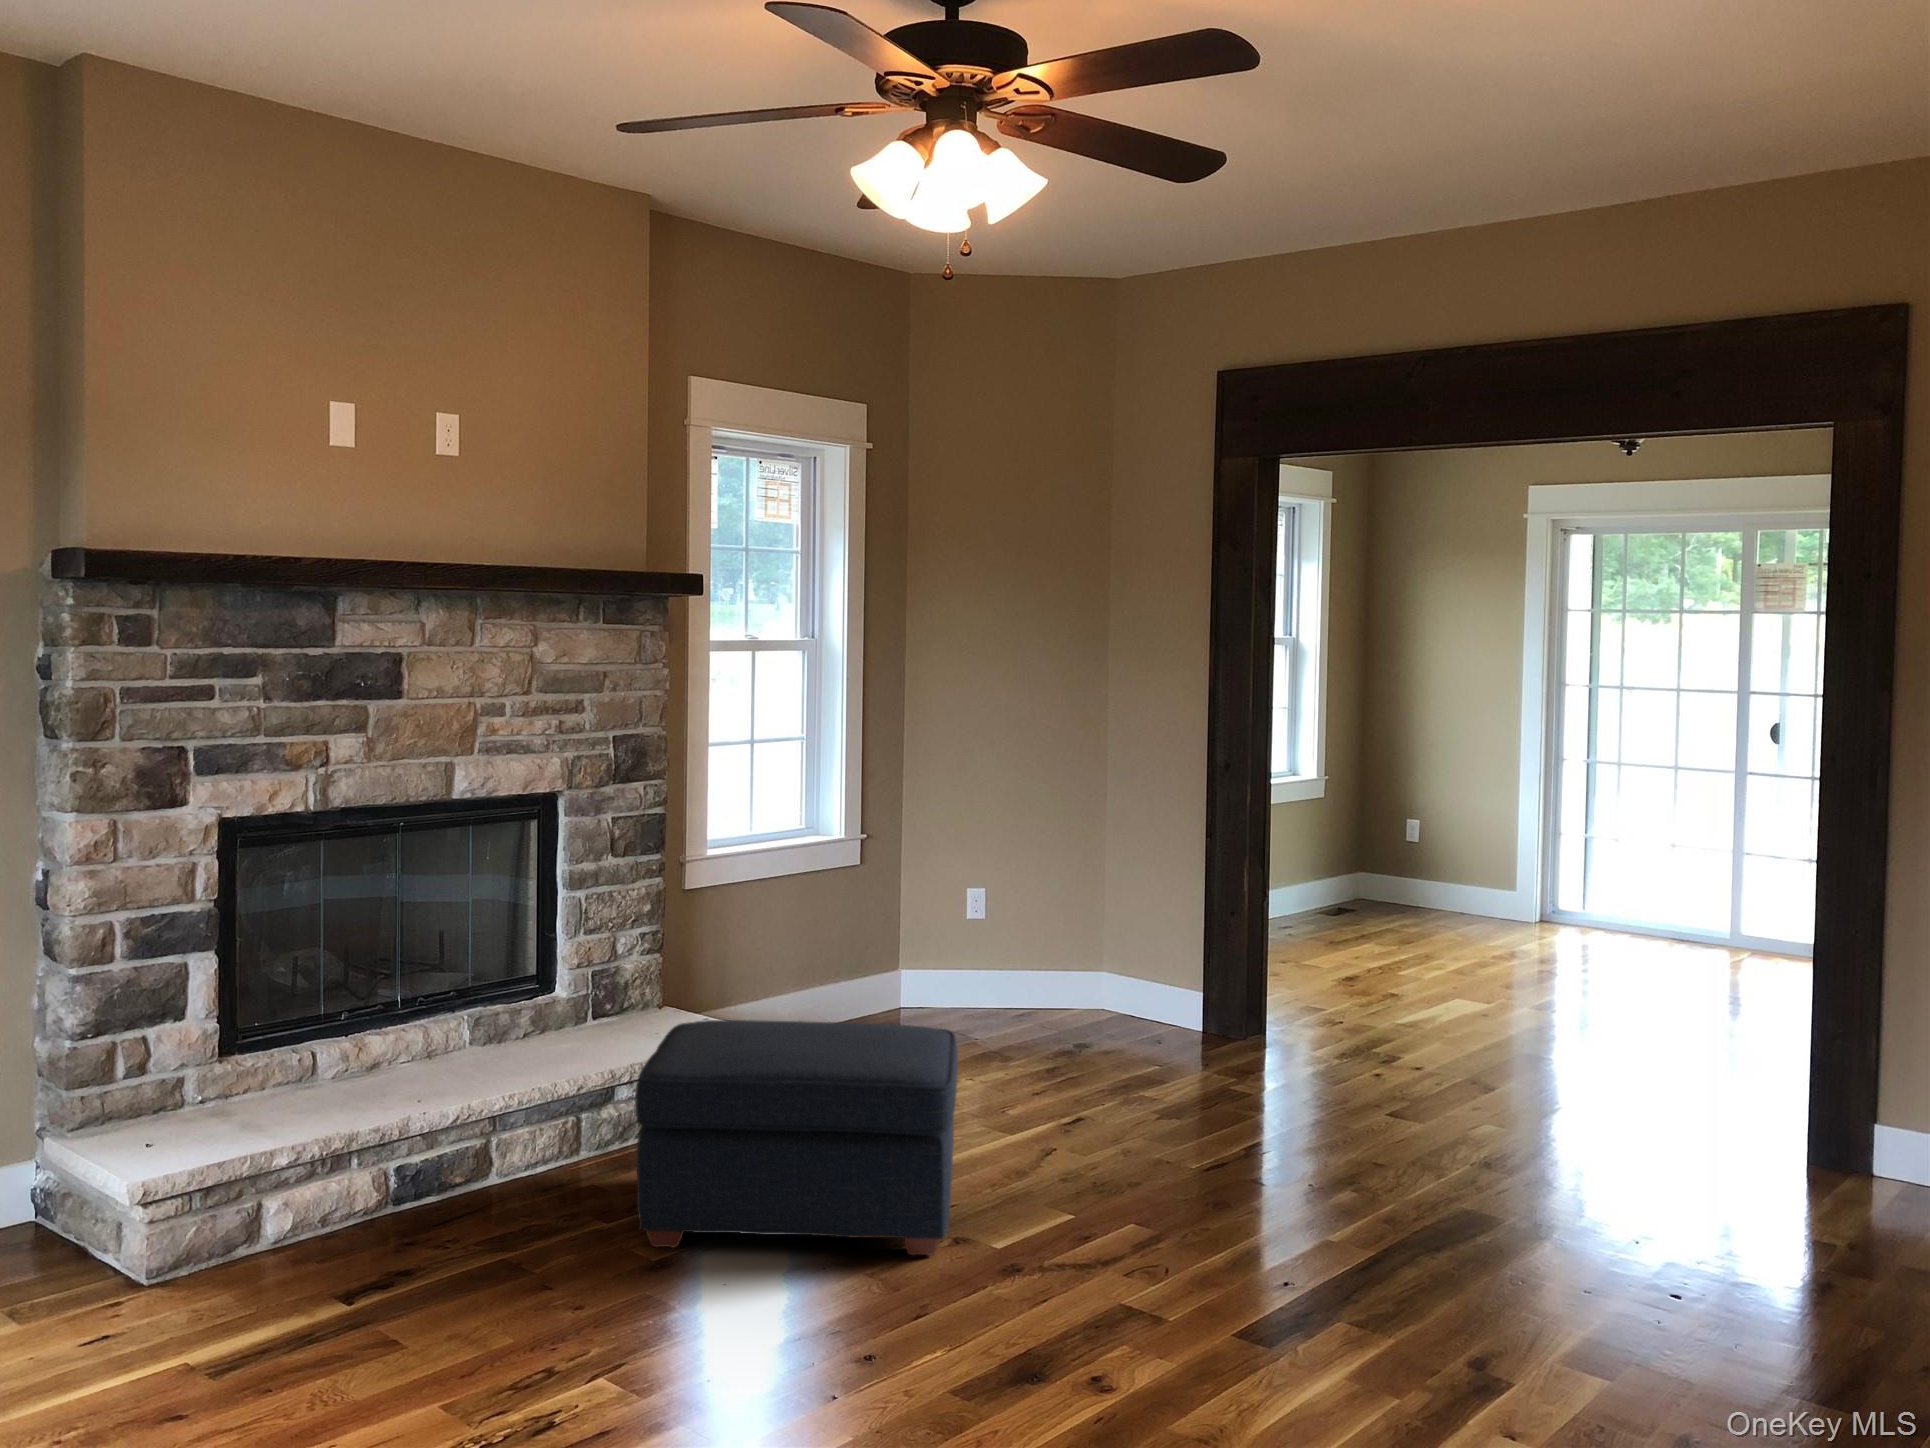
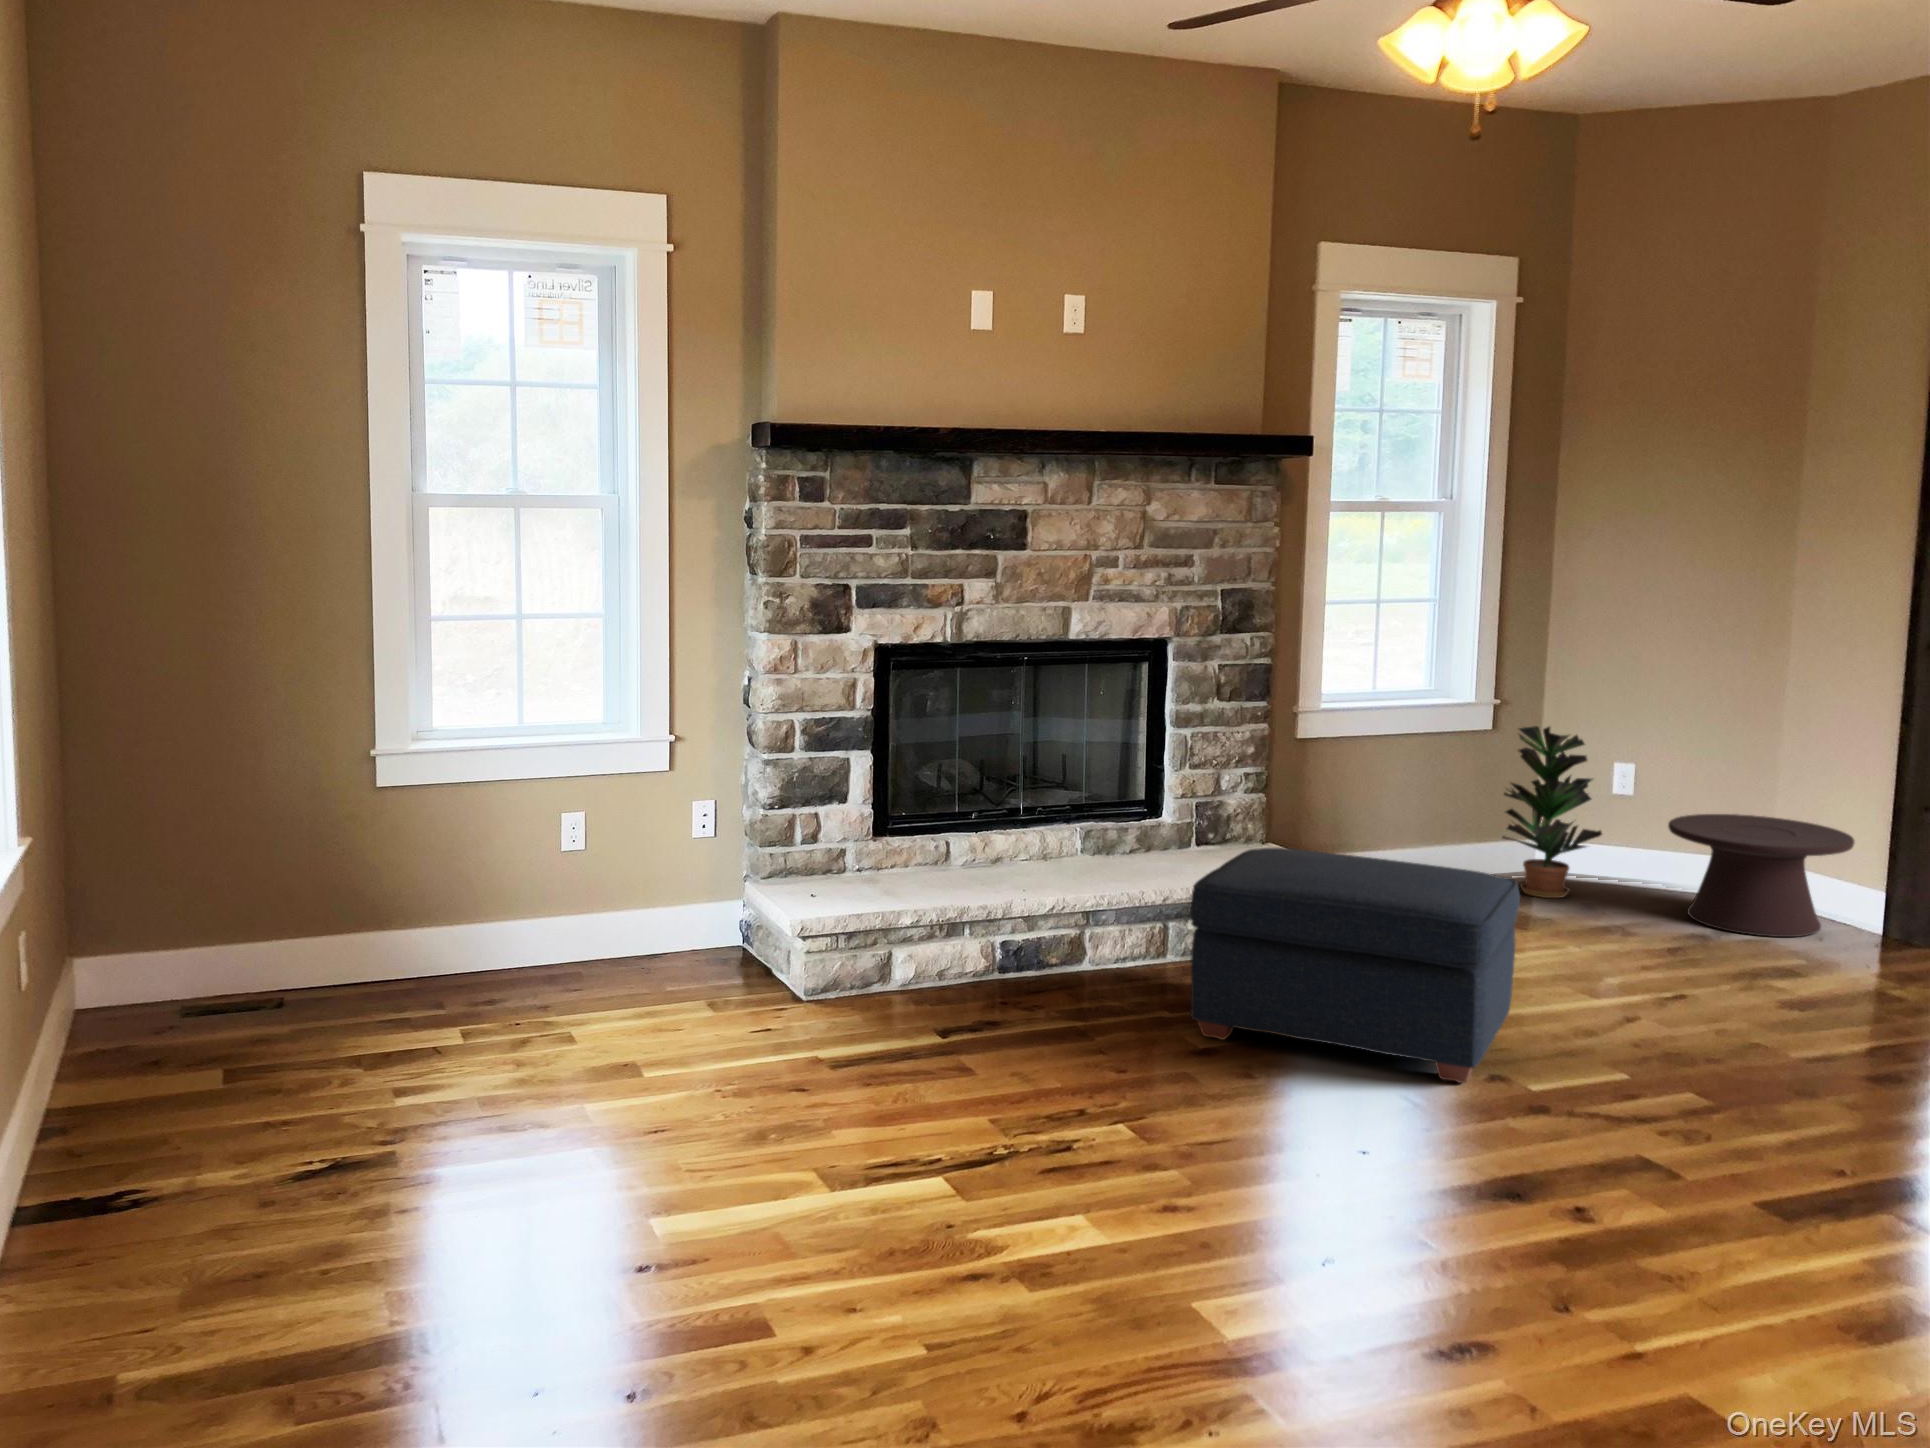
potted plant: none [877,859,973,1032] -> present [1502,726,1602,898]
side table: none [1031,932,1186,1049] -> present [1668,814,1854,937]

